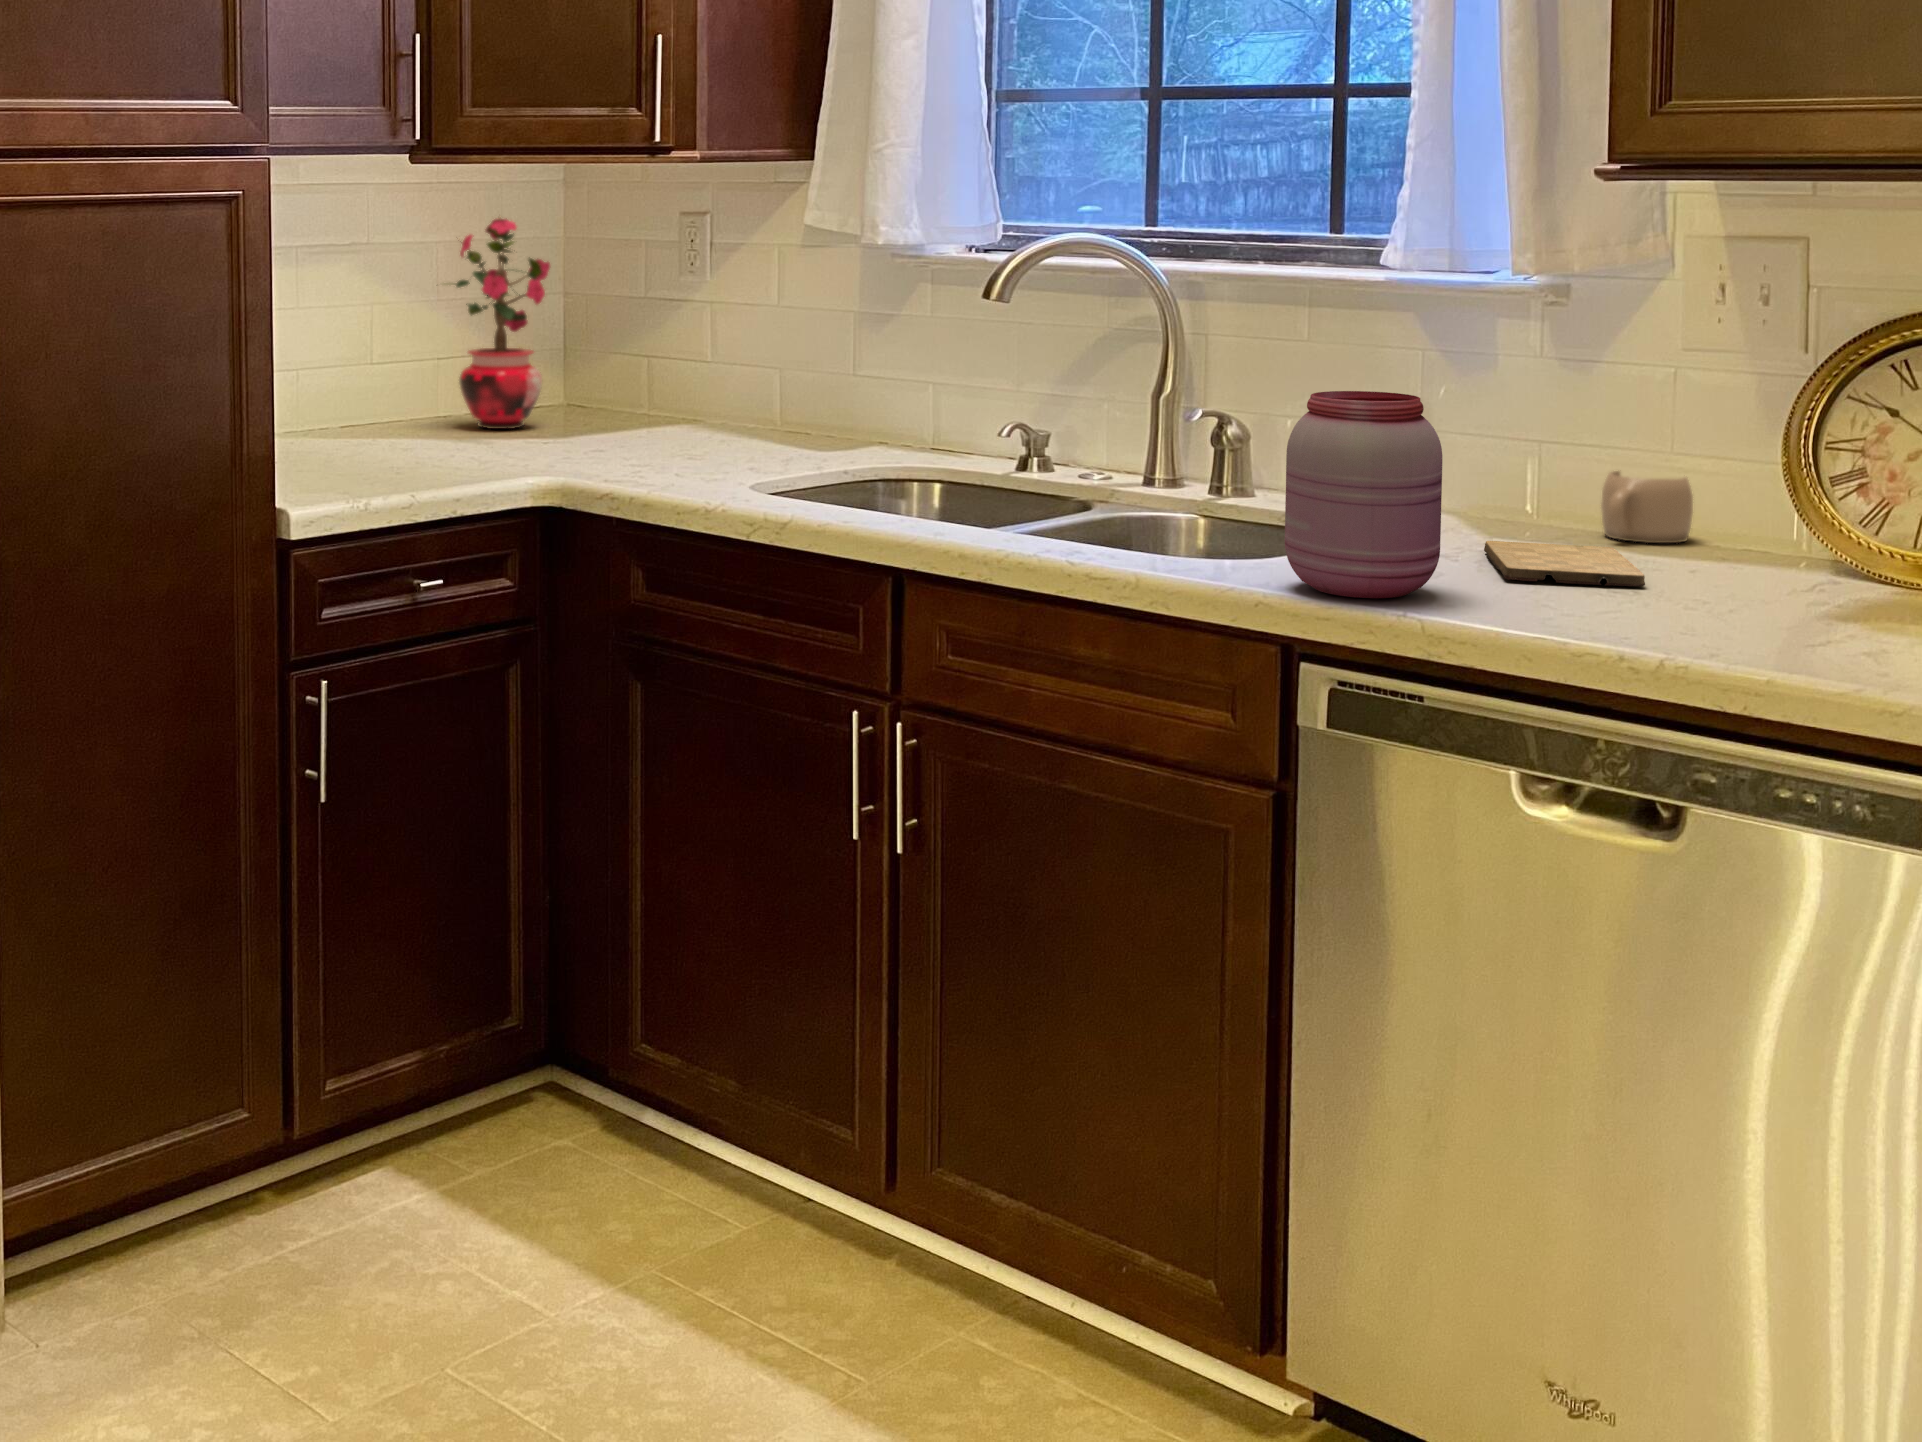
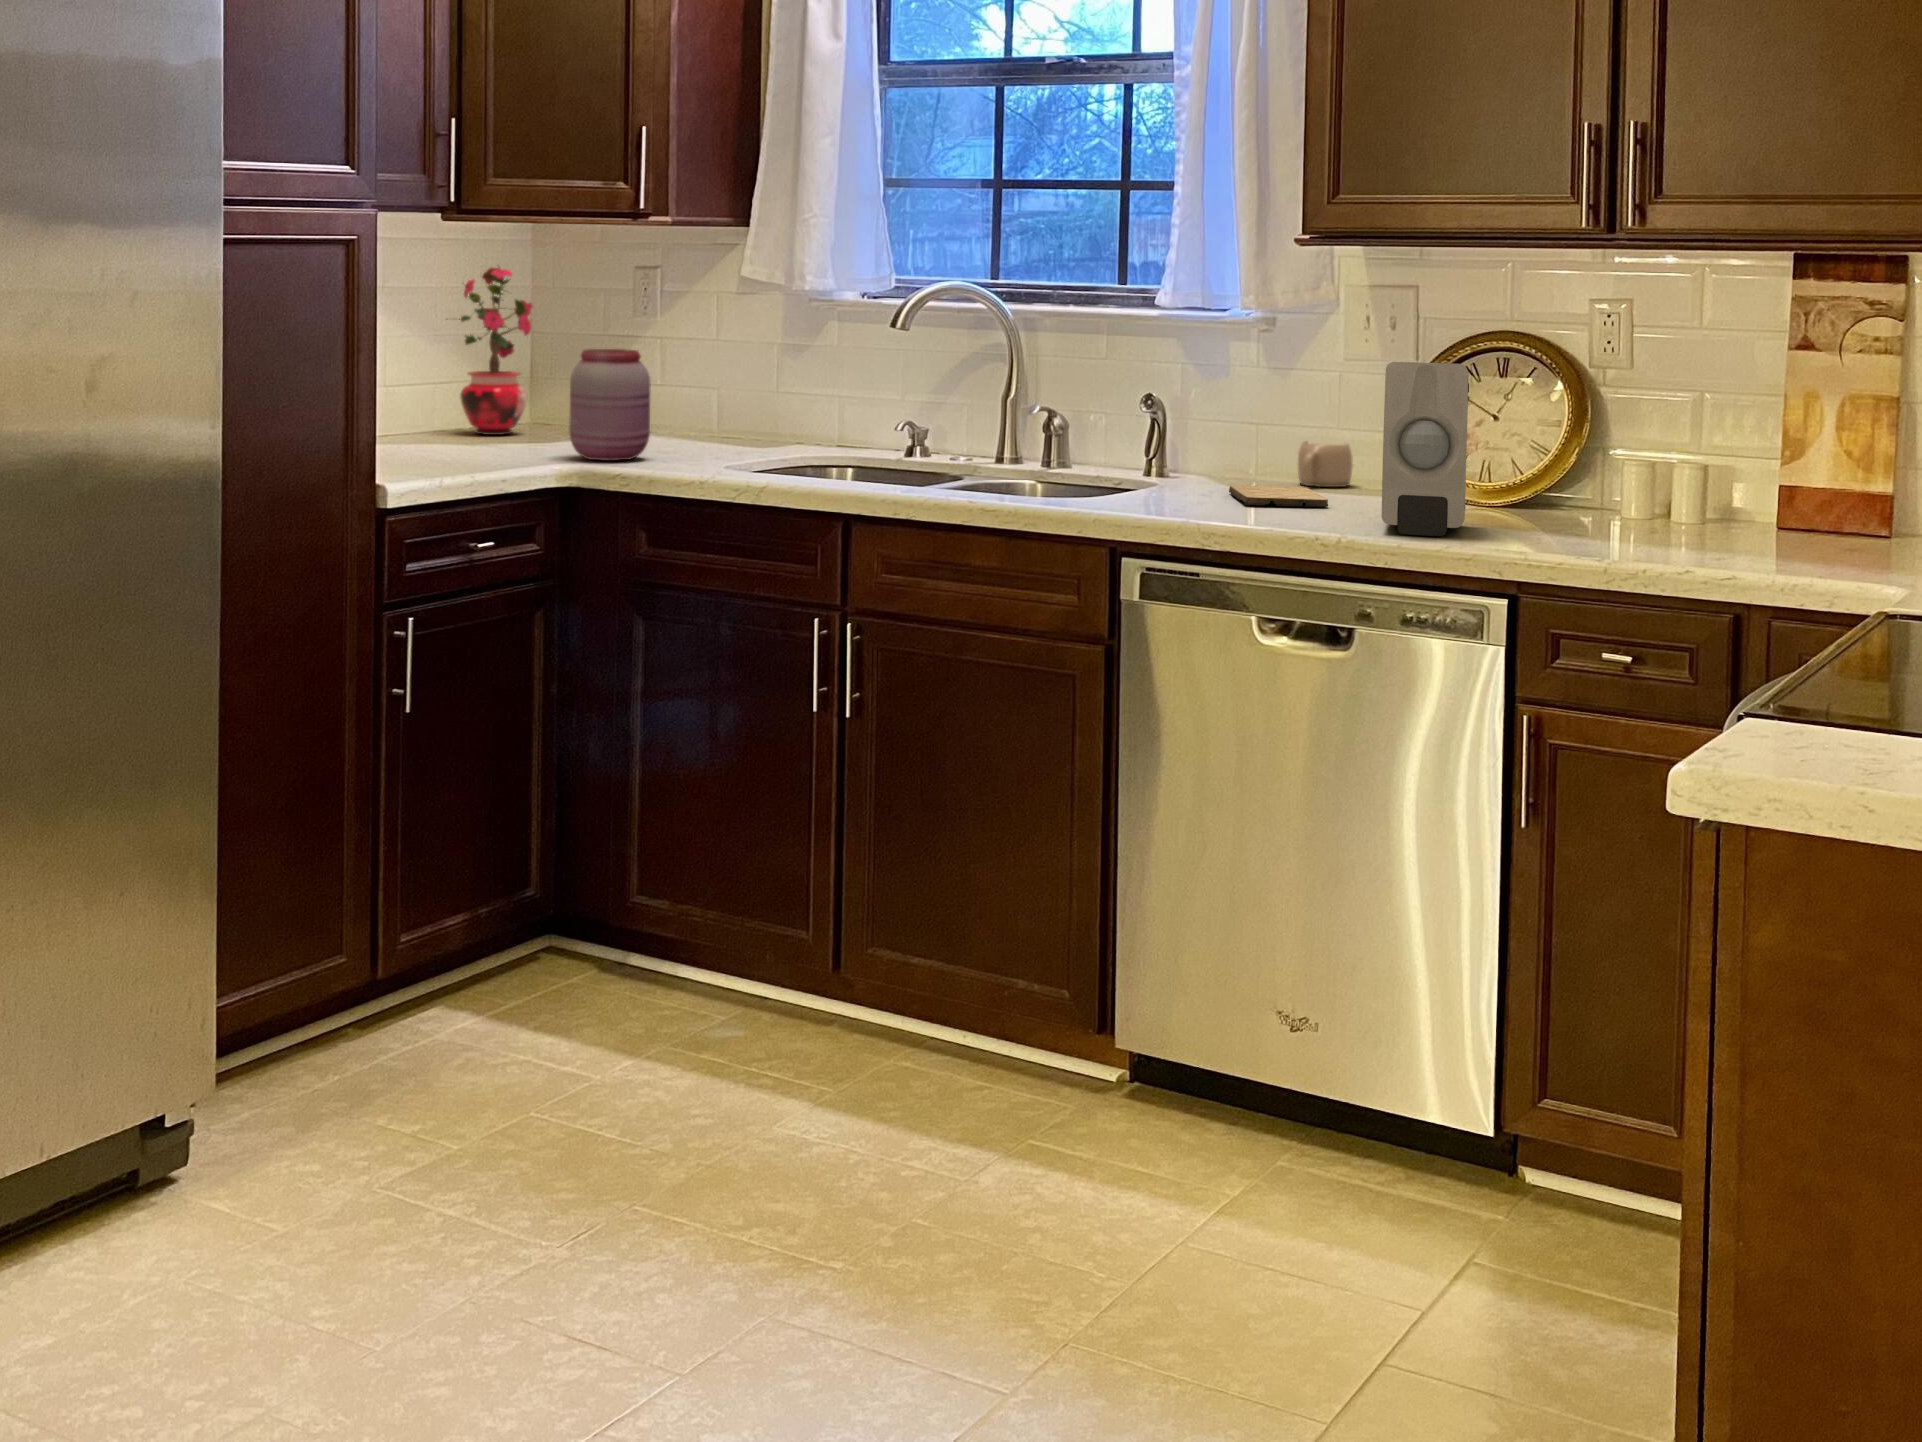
soap dispenser: none [1733,373,1895,661] -> present [1382,362,1469,536]
jar: present [1285,391,1442,598] -> present [569,349,651,461]

